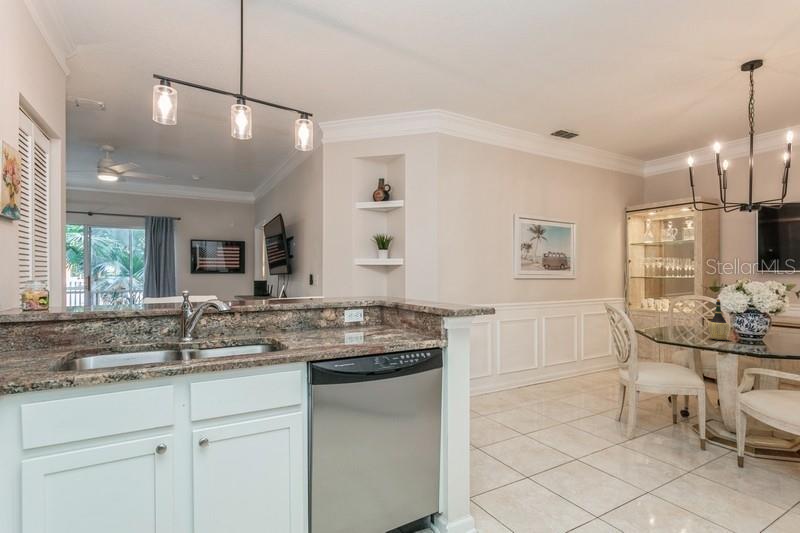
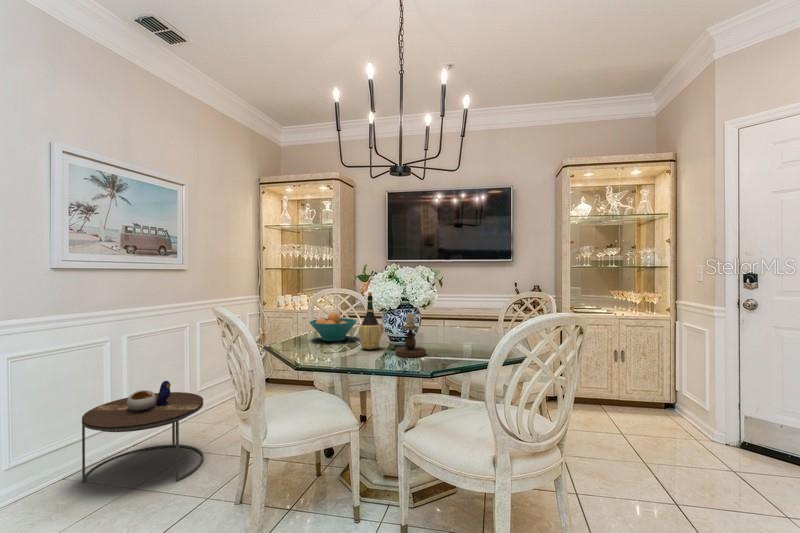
fruit bowl: none [668,312,710,333] -> present [310,312,357,341]
candlestick: none [739,316,769,348] -> present [395,313,426,357]
side table: none [528,344,592,401] -> present [82,381,204,482]

